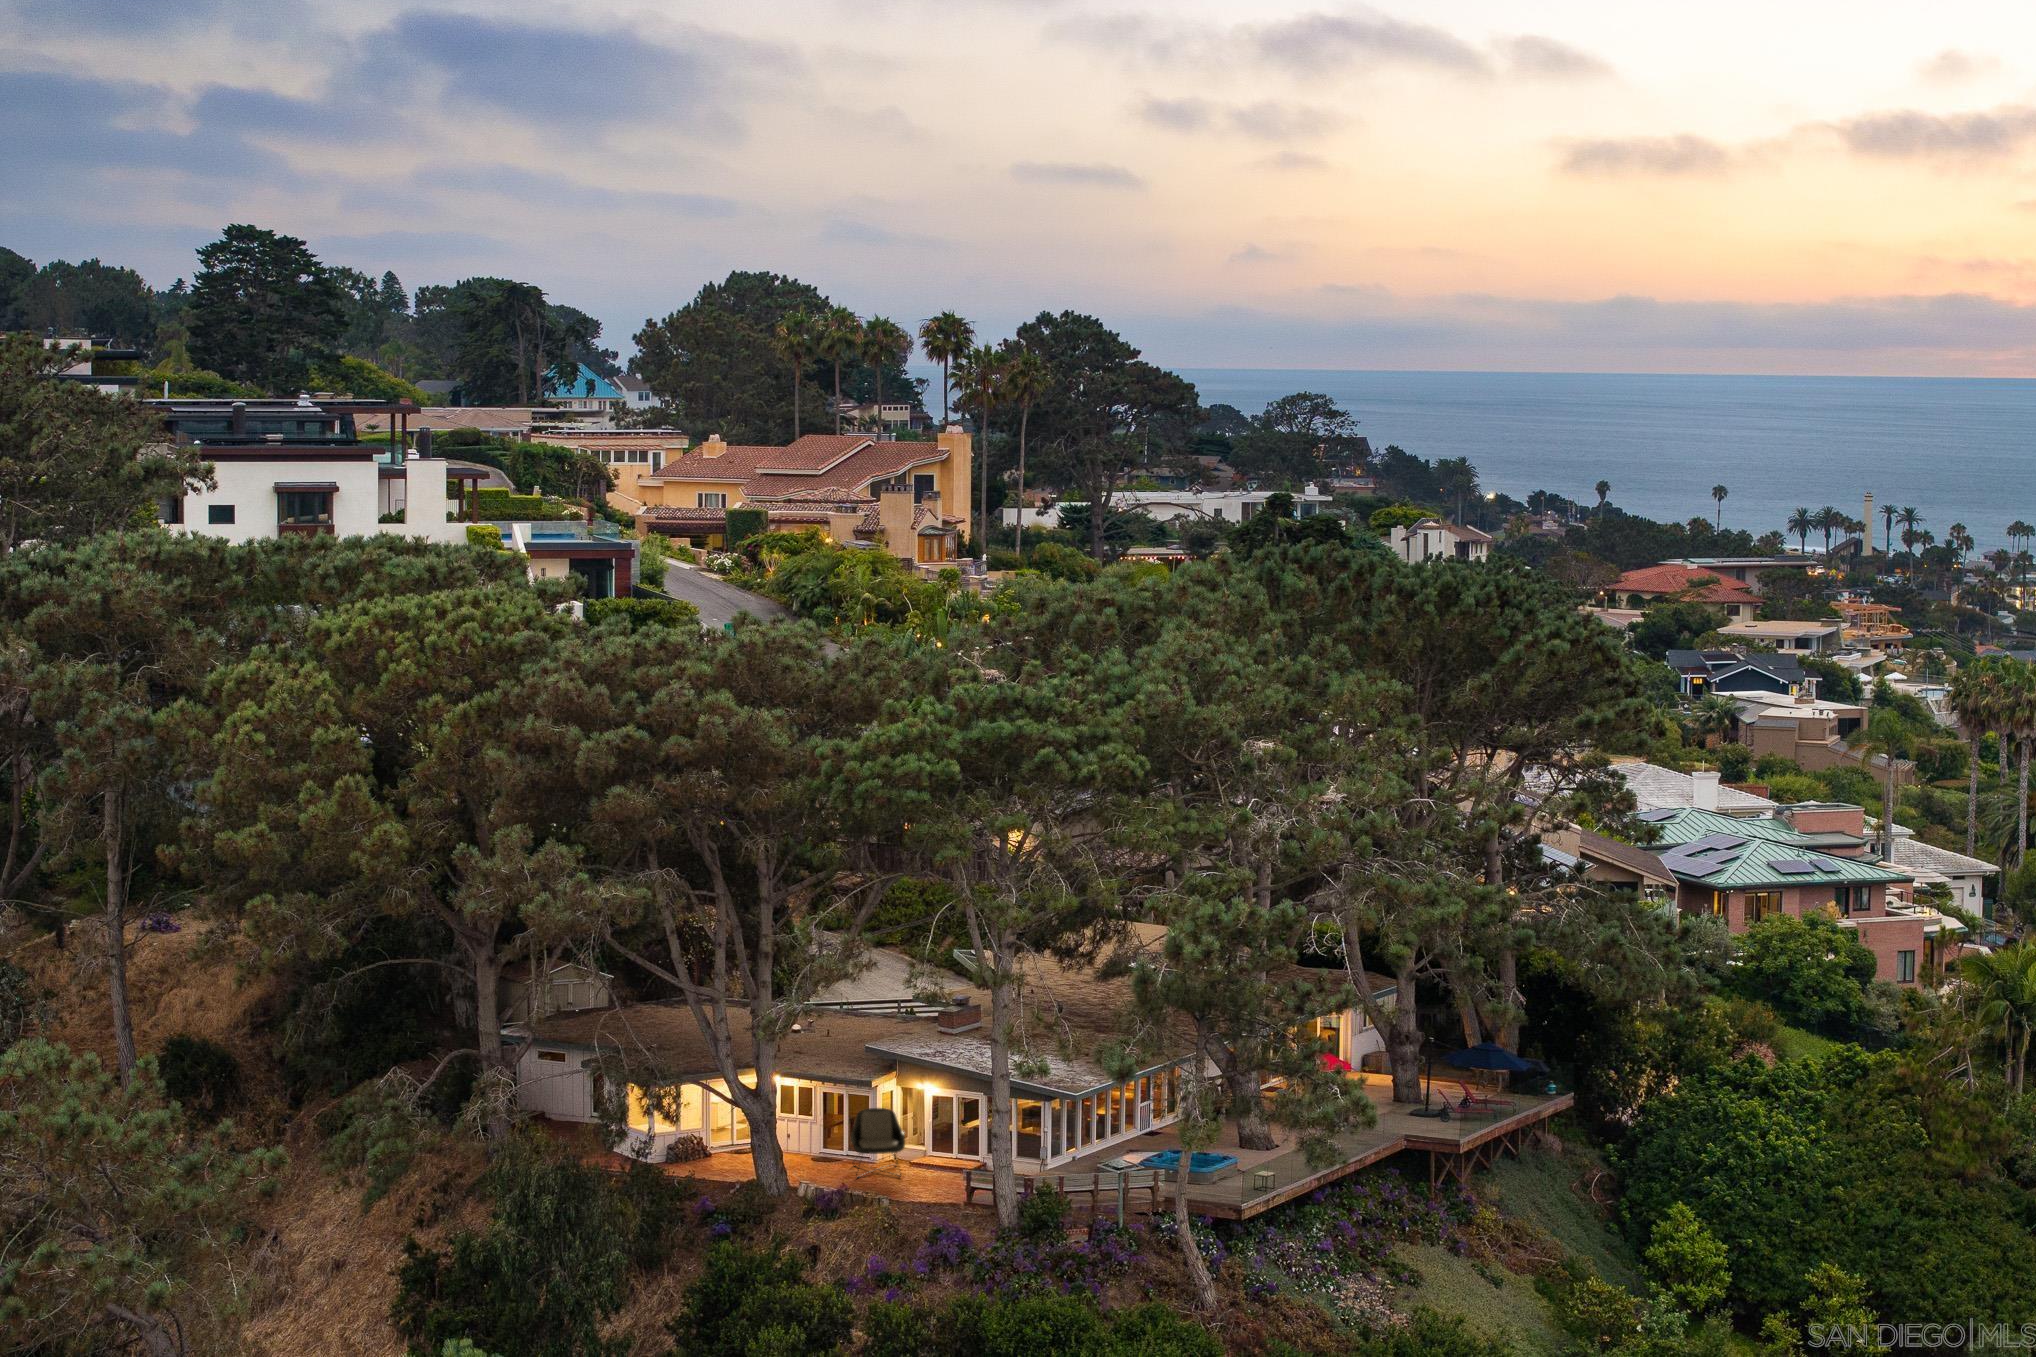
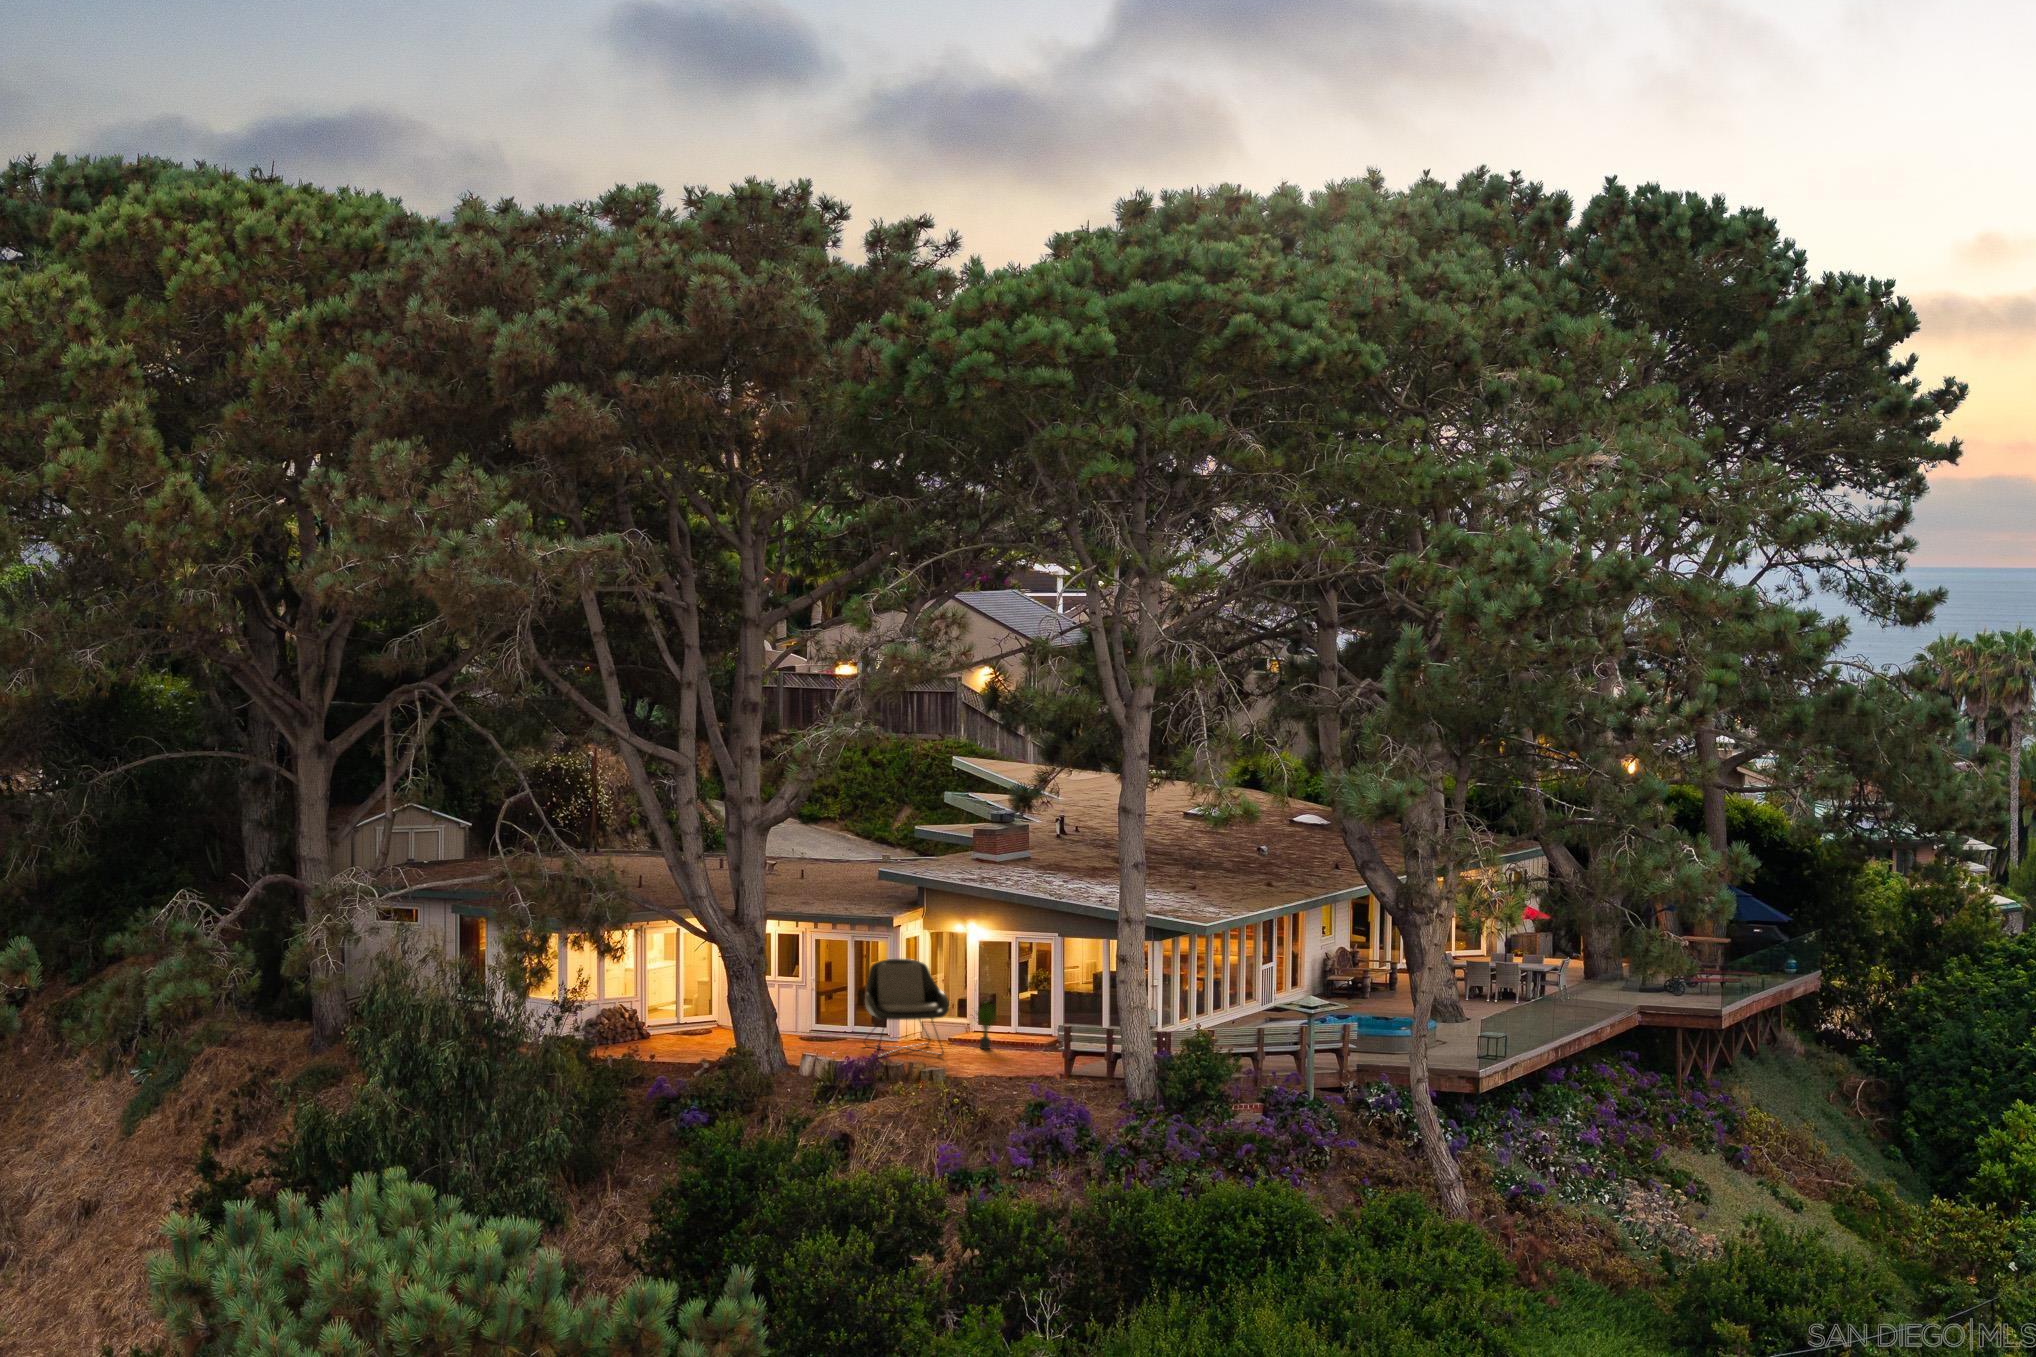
potted plant: none [921,1134,944,1169] -> present [972,1003,997,1049]

